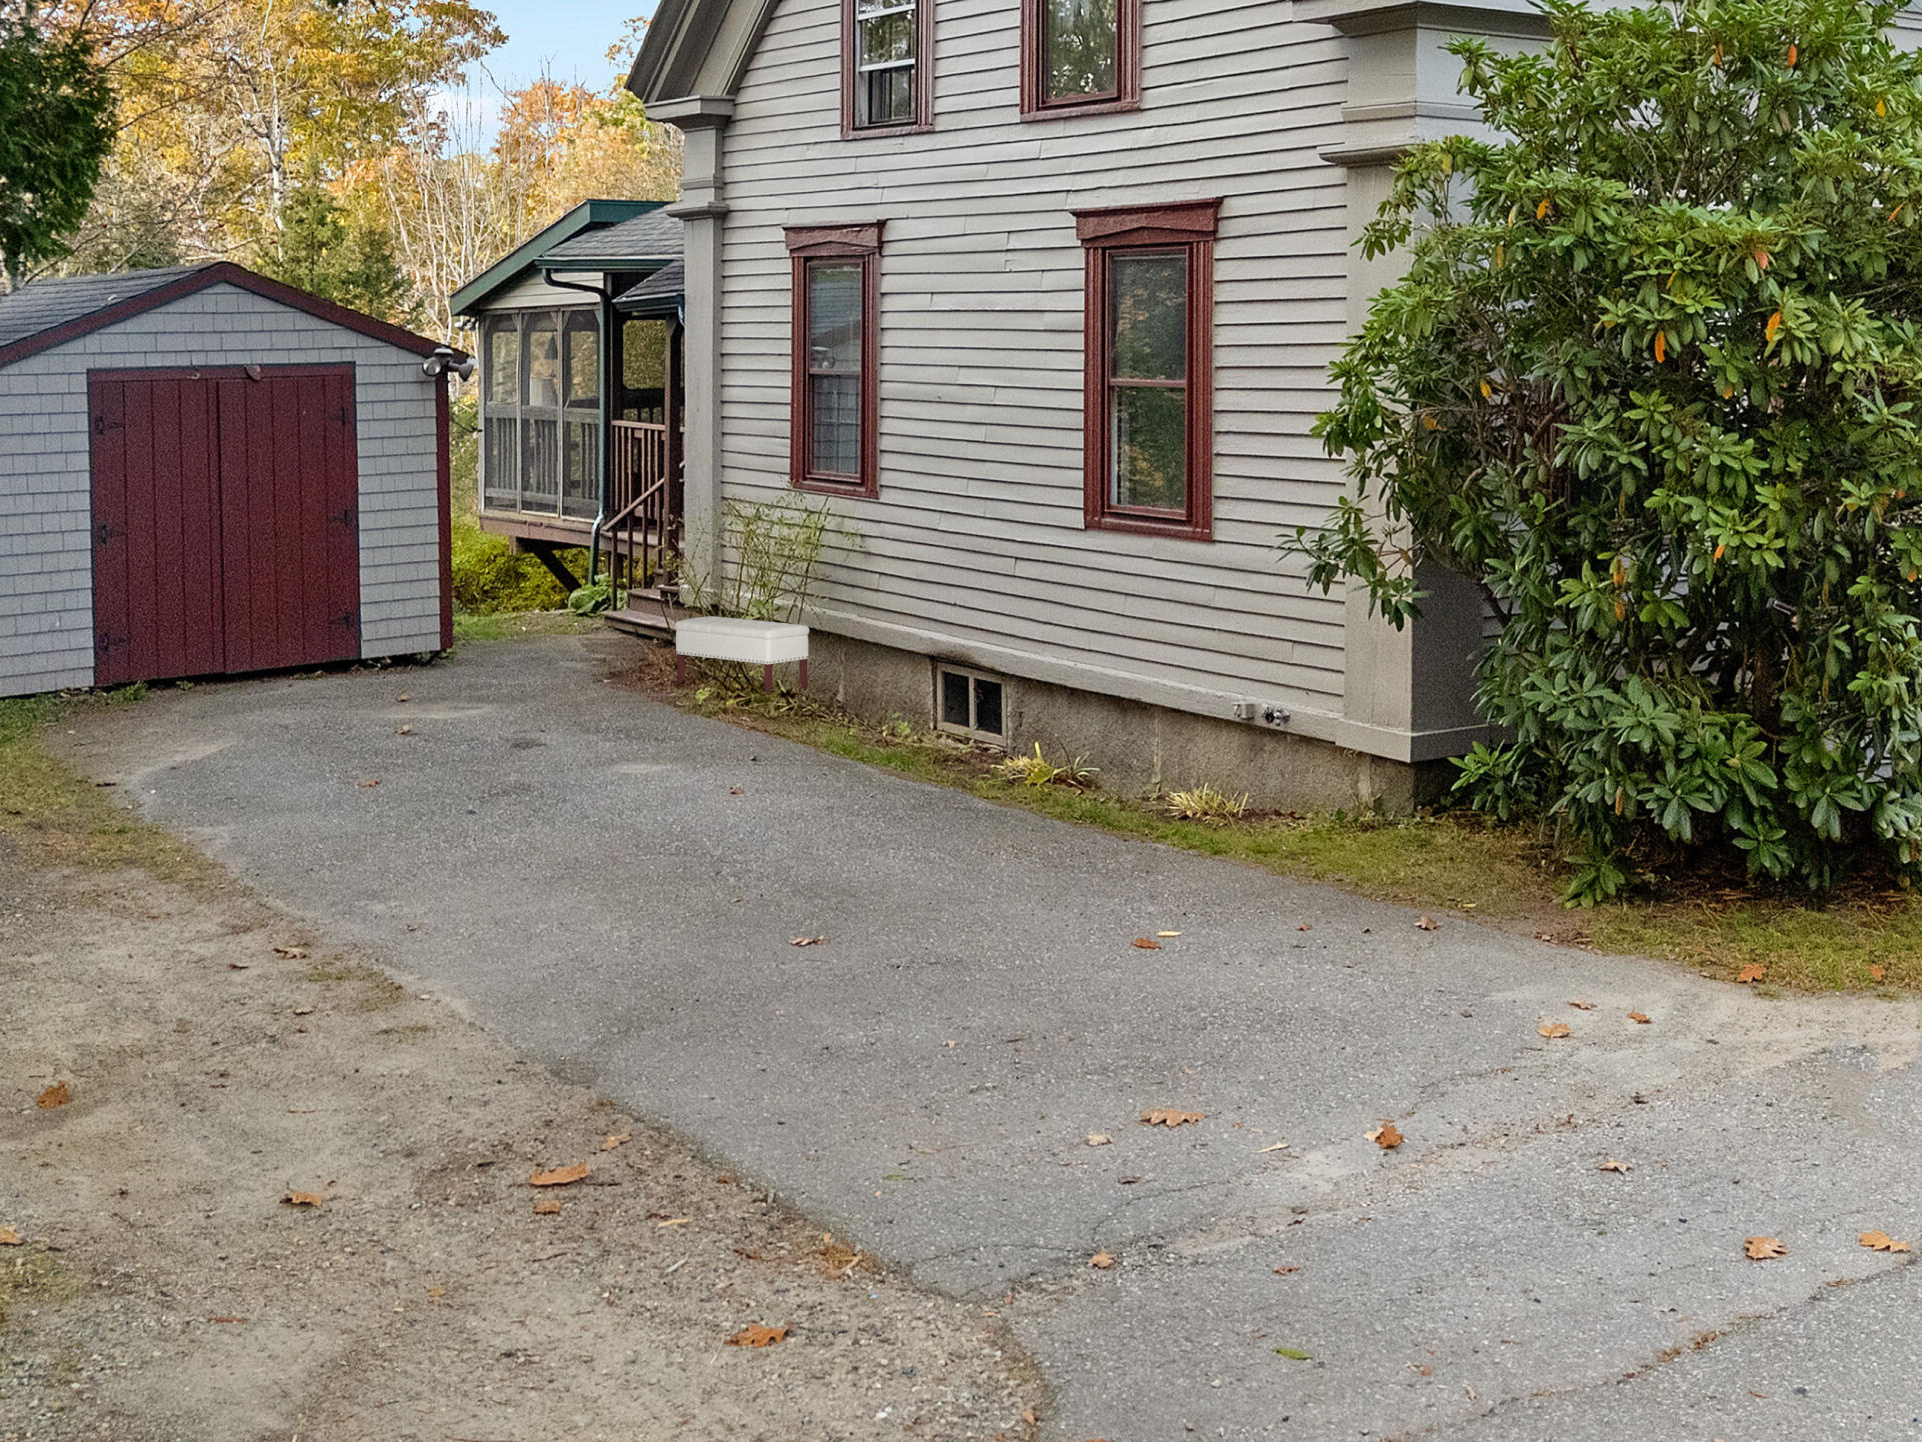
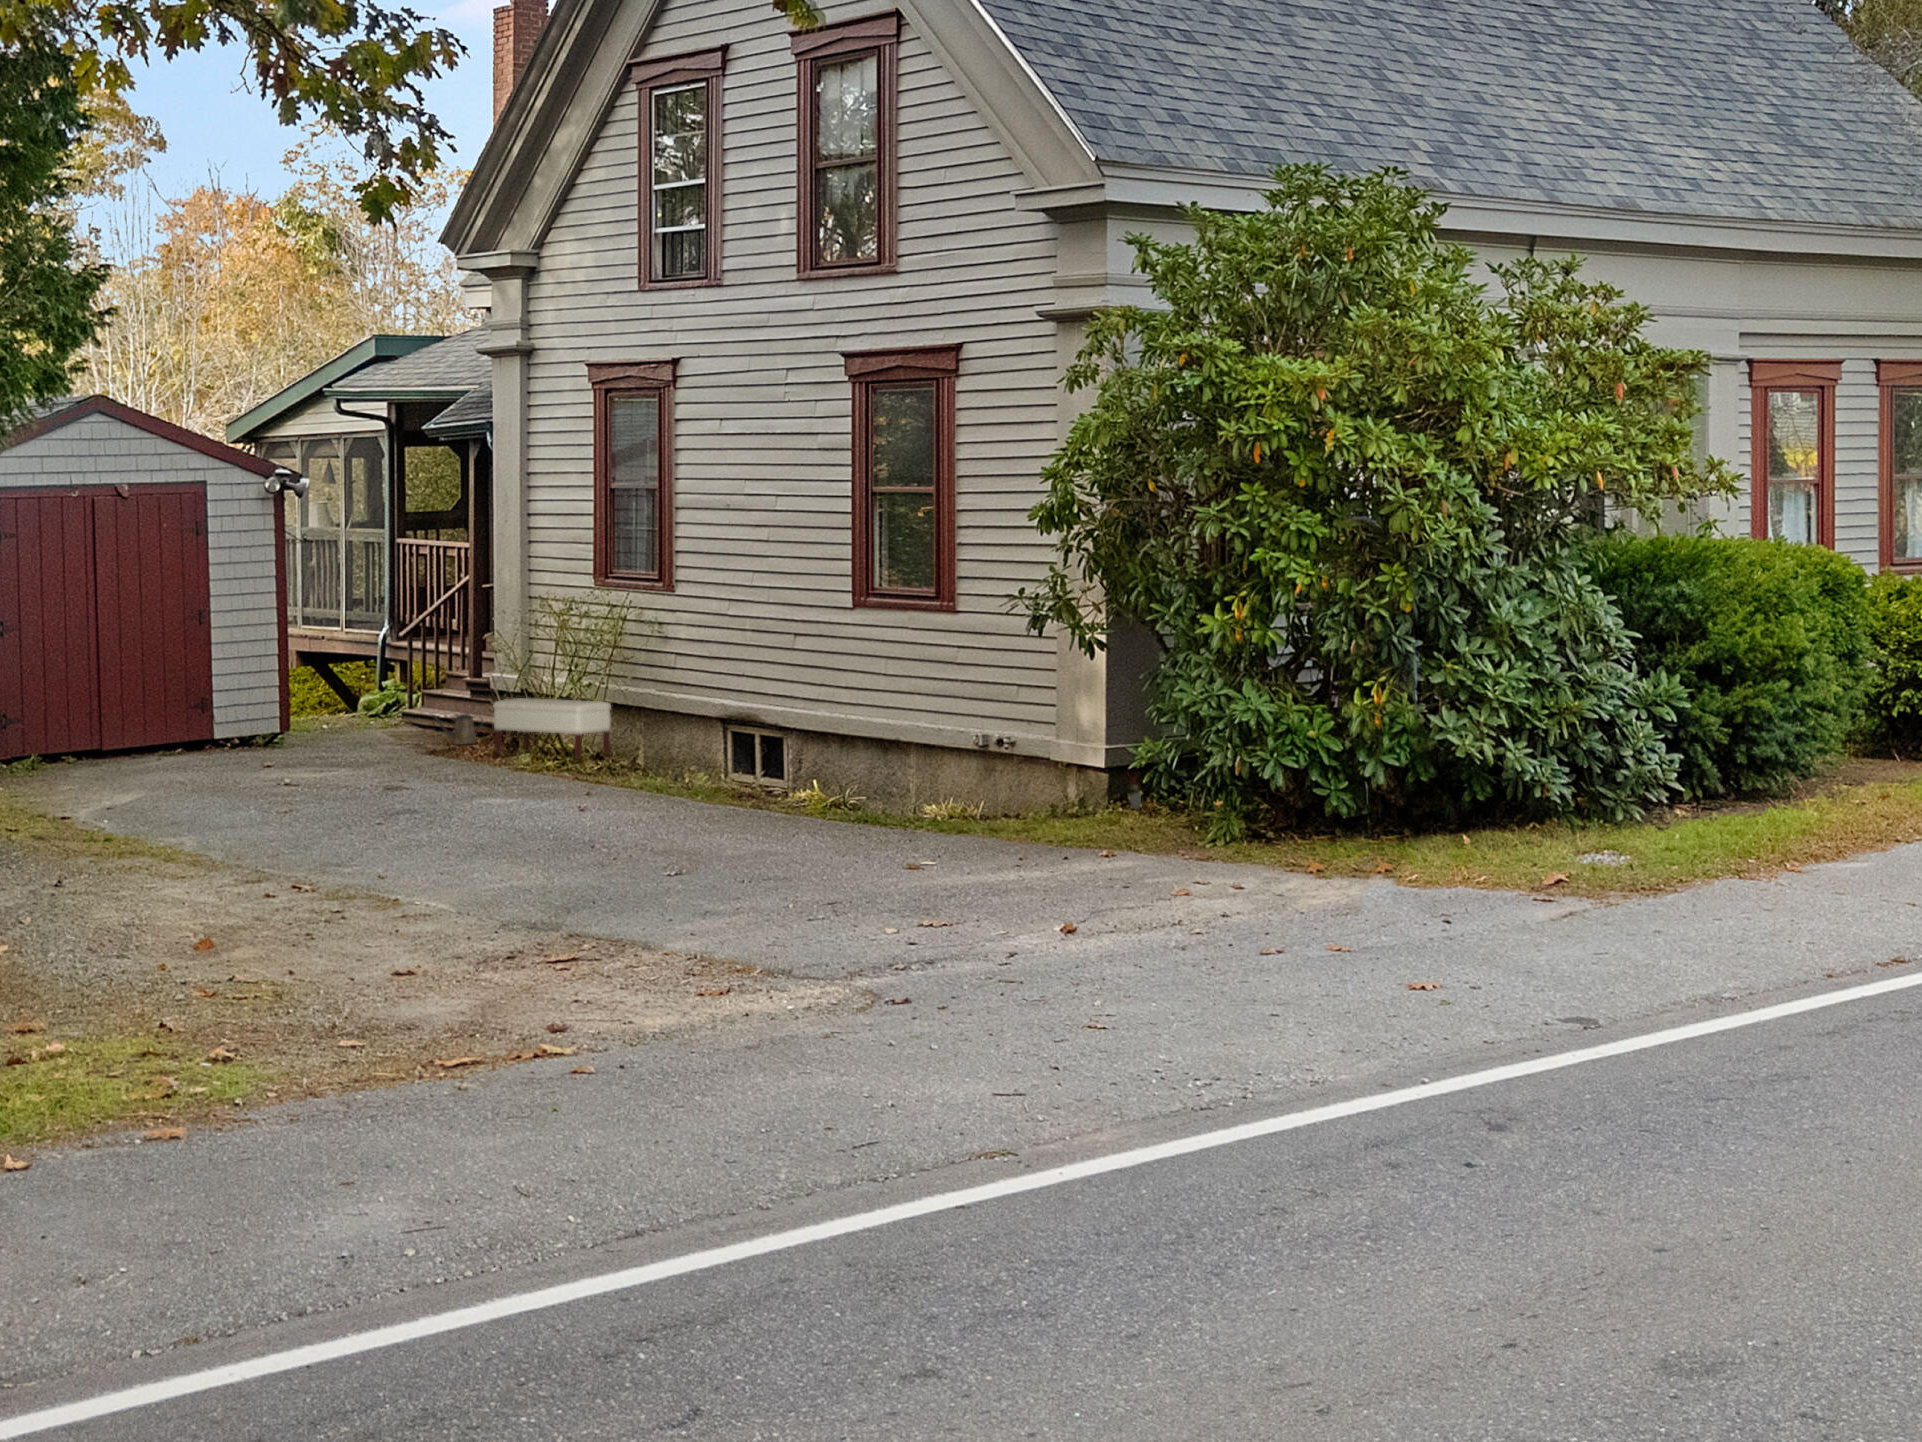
watering can: none [614,626,678,663] -> present [432,714,477,745]
decorative plant: none [1436,771,1462,823] -> present [1128,773,1141,809]

